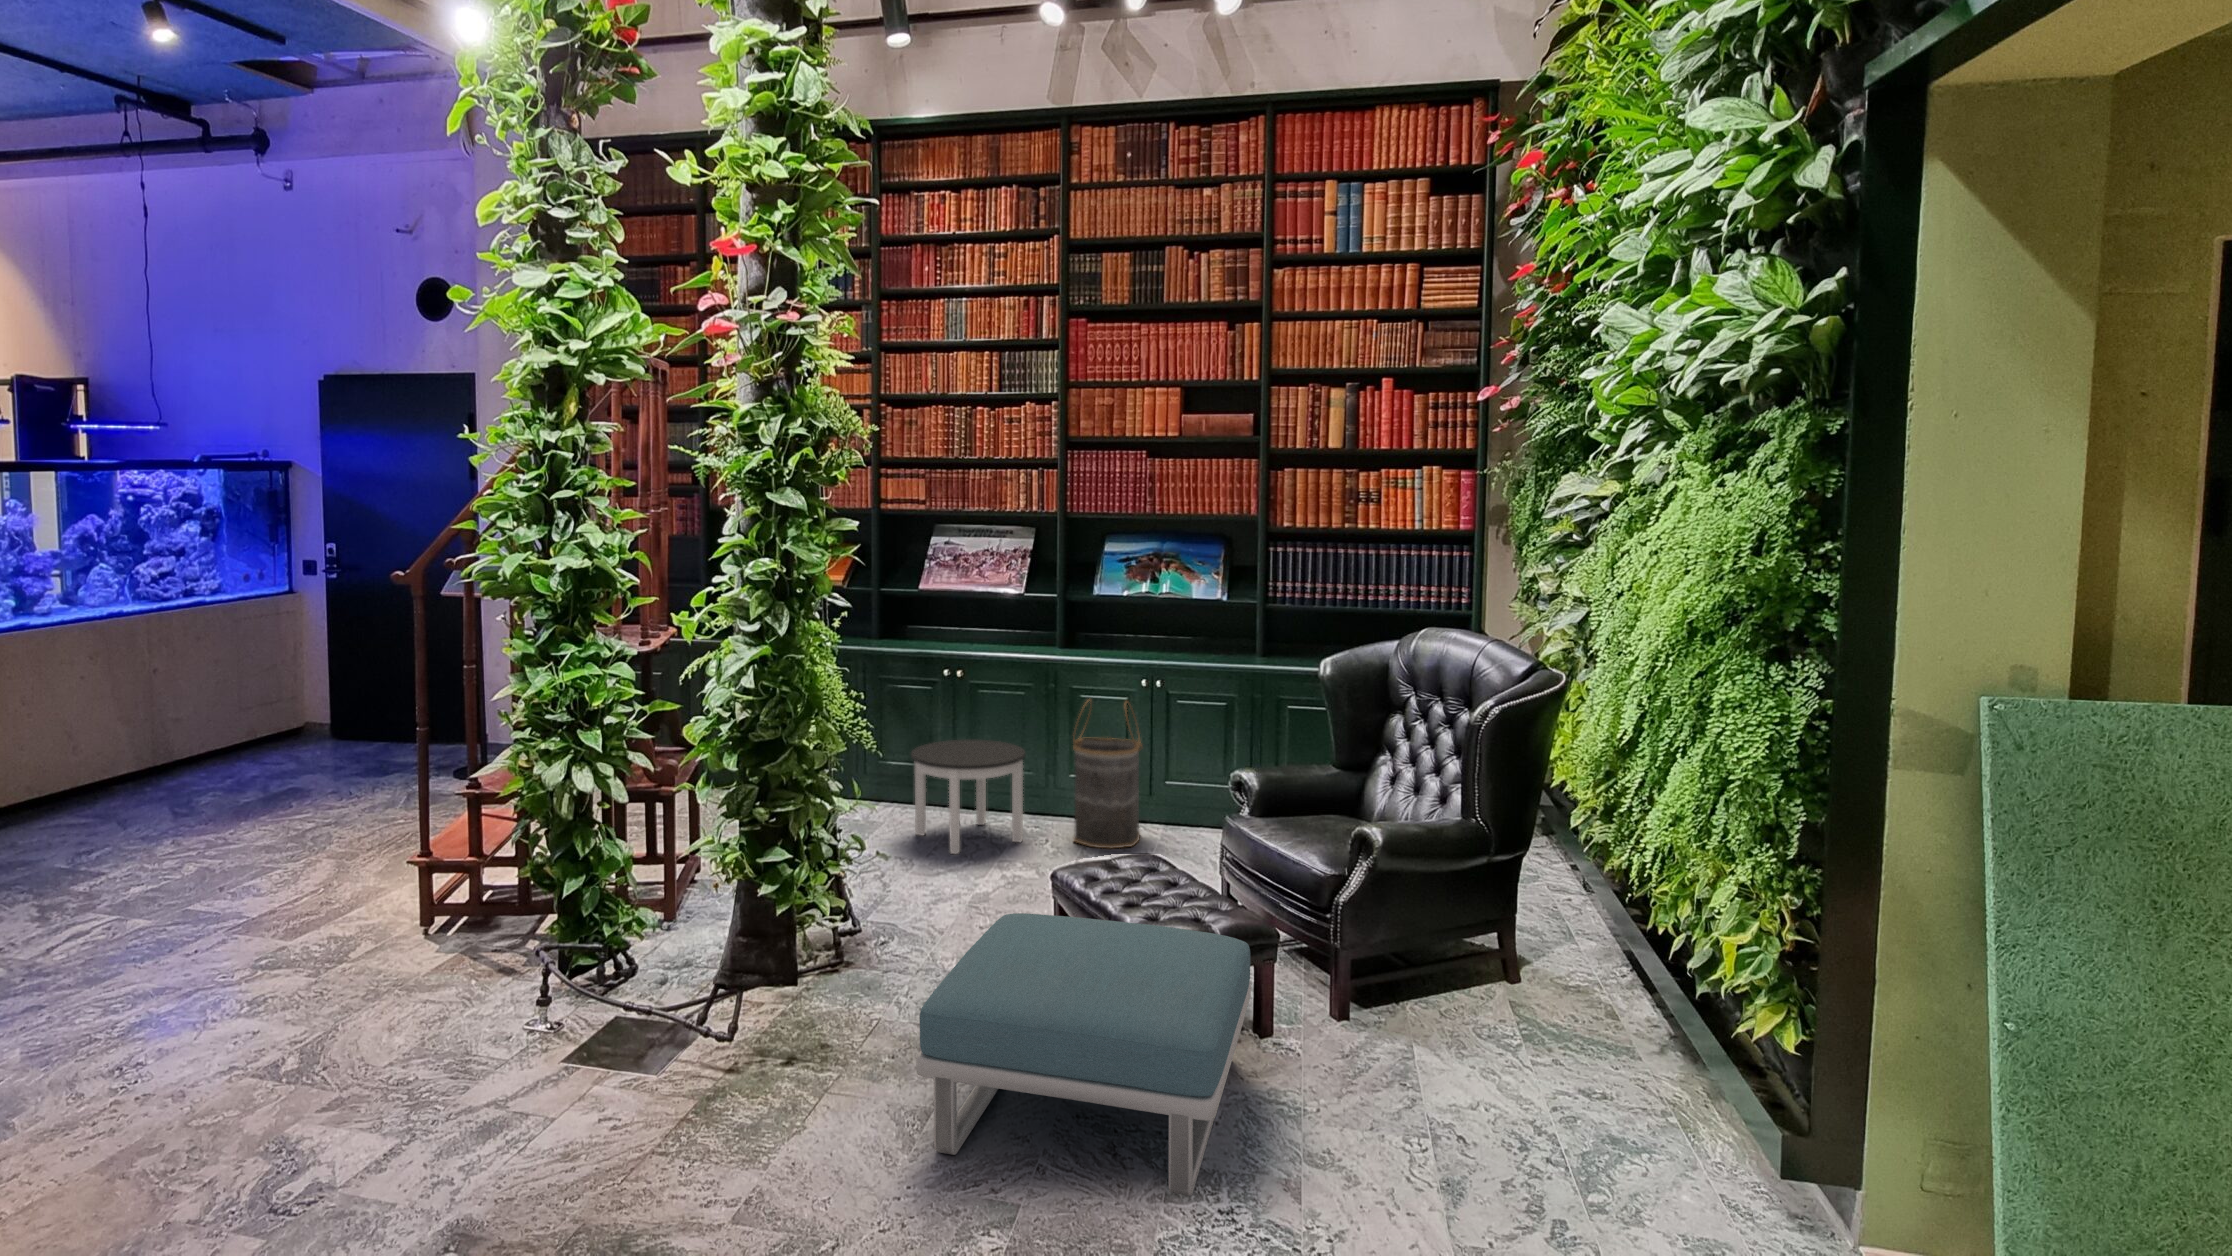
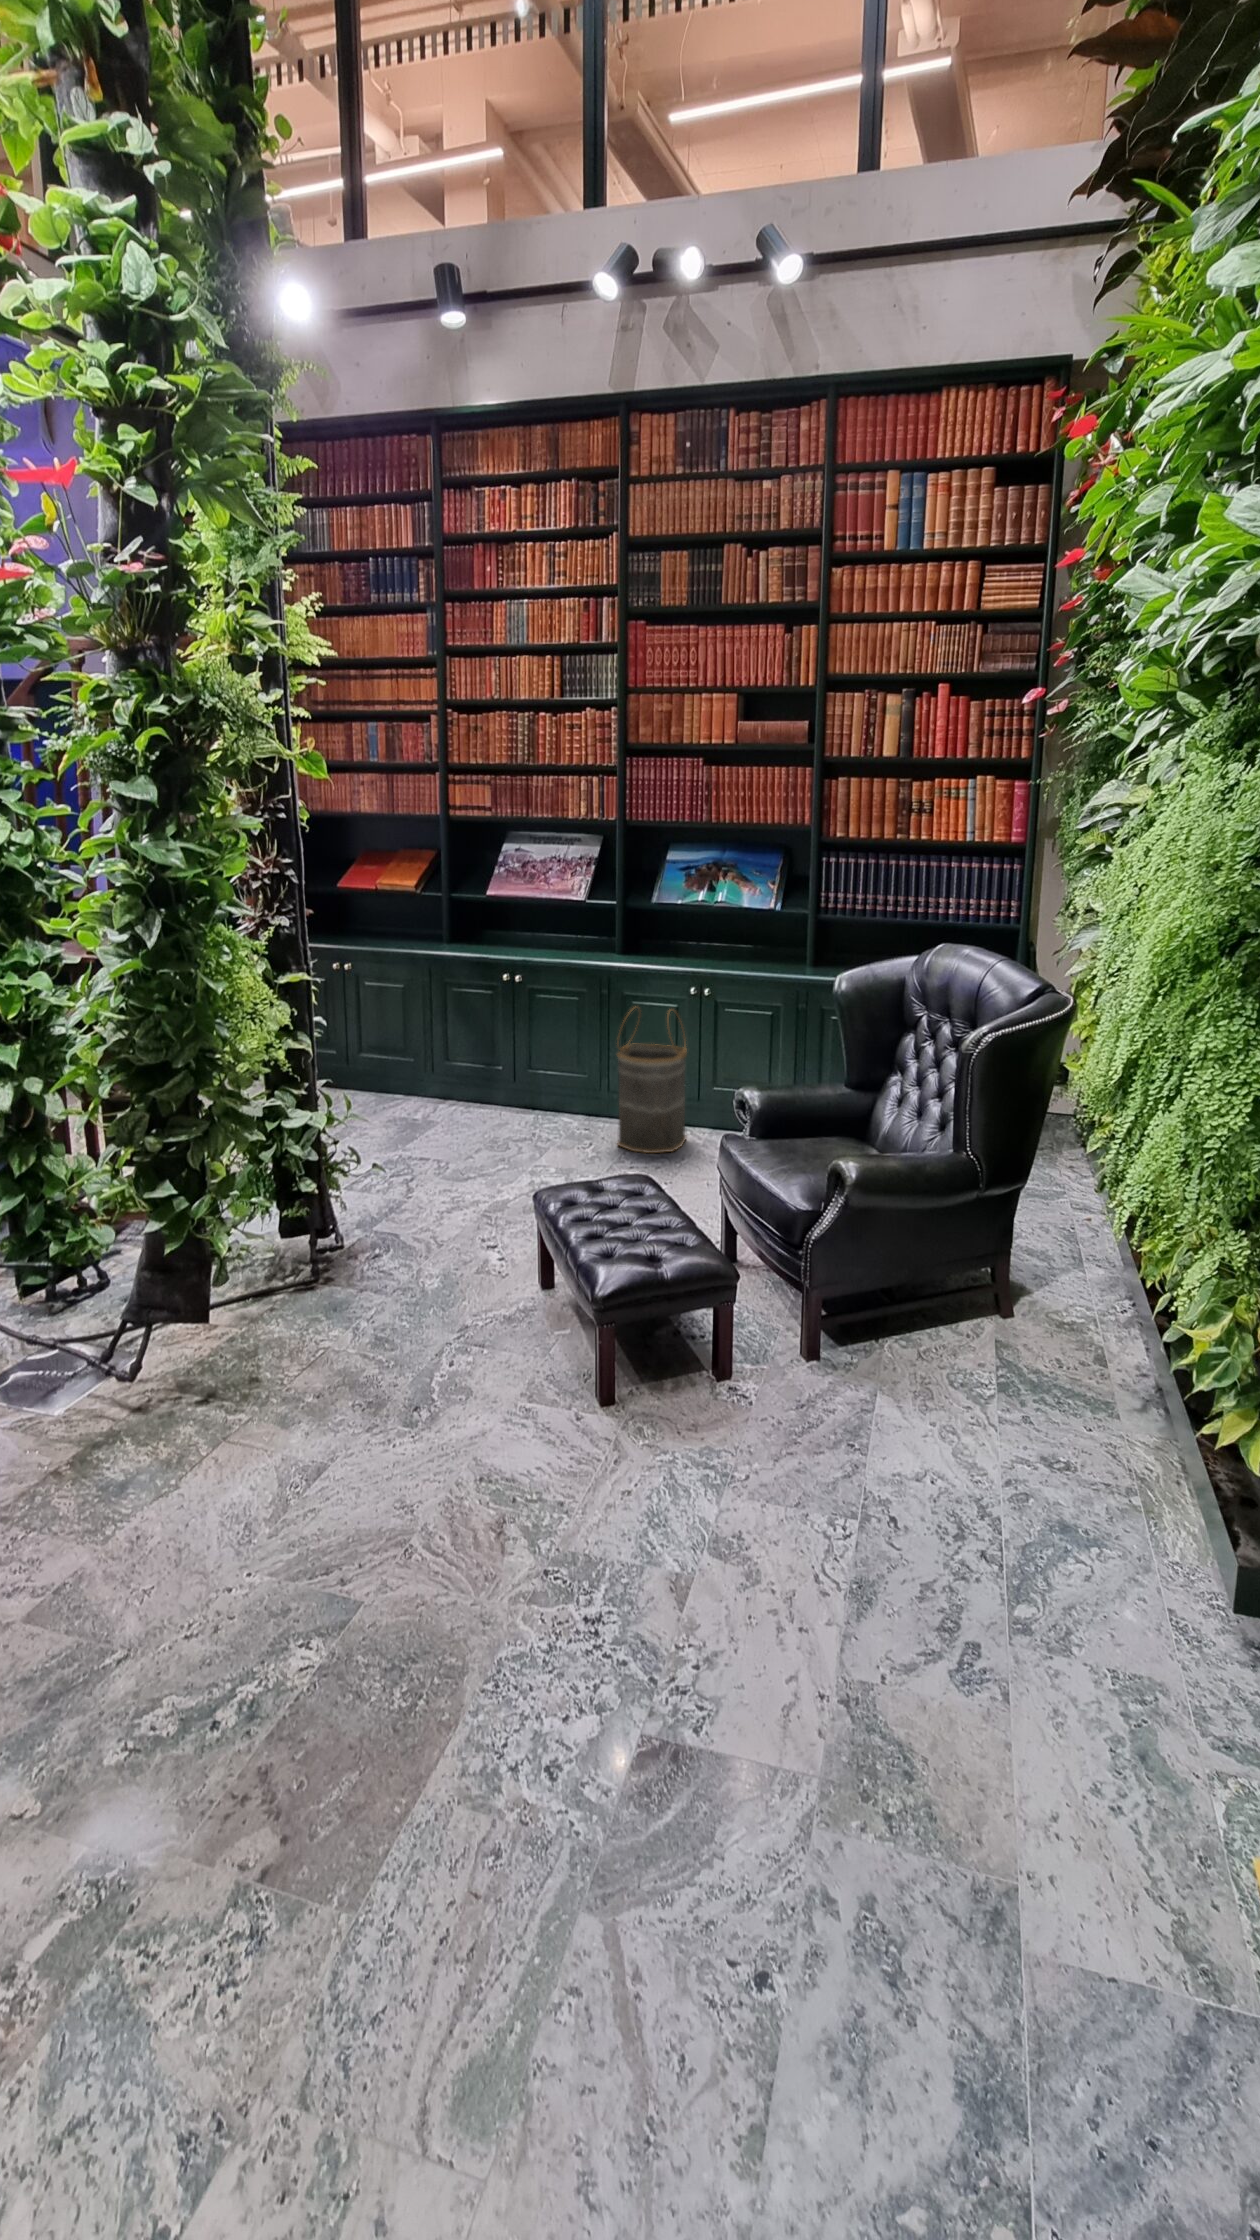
round table: present [911,739,1025,854] -> none [459,1043,573,1157]
footstool: present [916,913,1251,1196] -> none [266,1249,691,1604]

